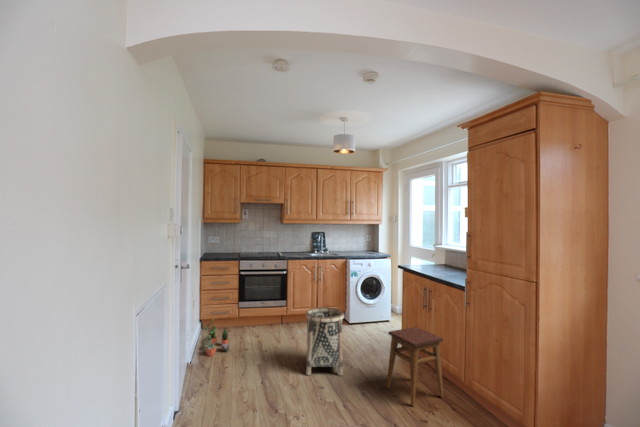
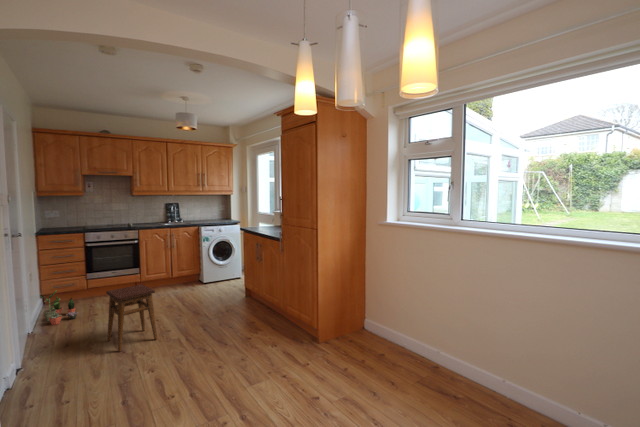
basket: present [306,307,344,376] -> none [155,266,191,324]
stool: present [387,327,443,406] -> present [106,284,157,352]

